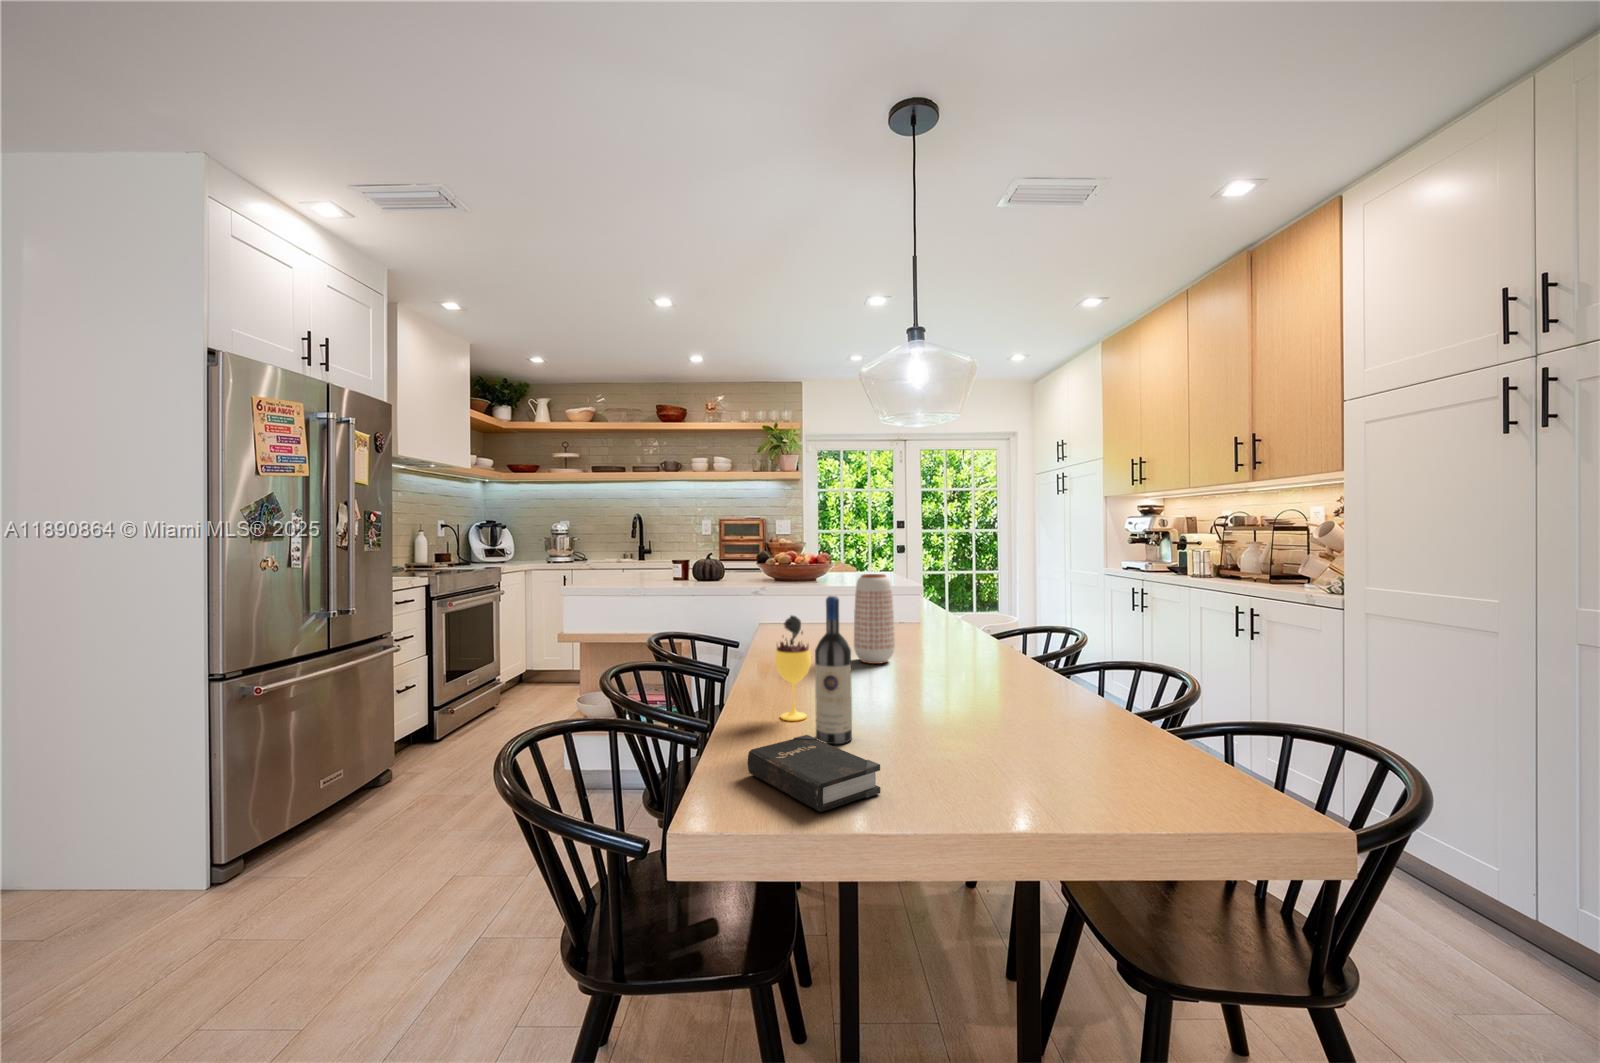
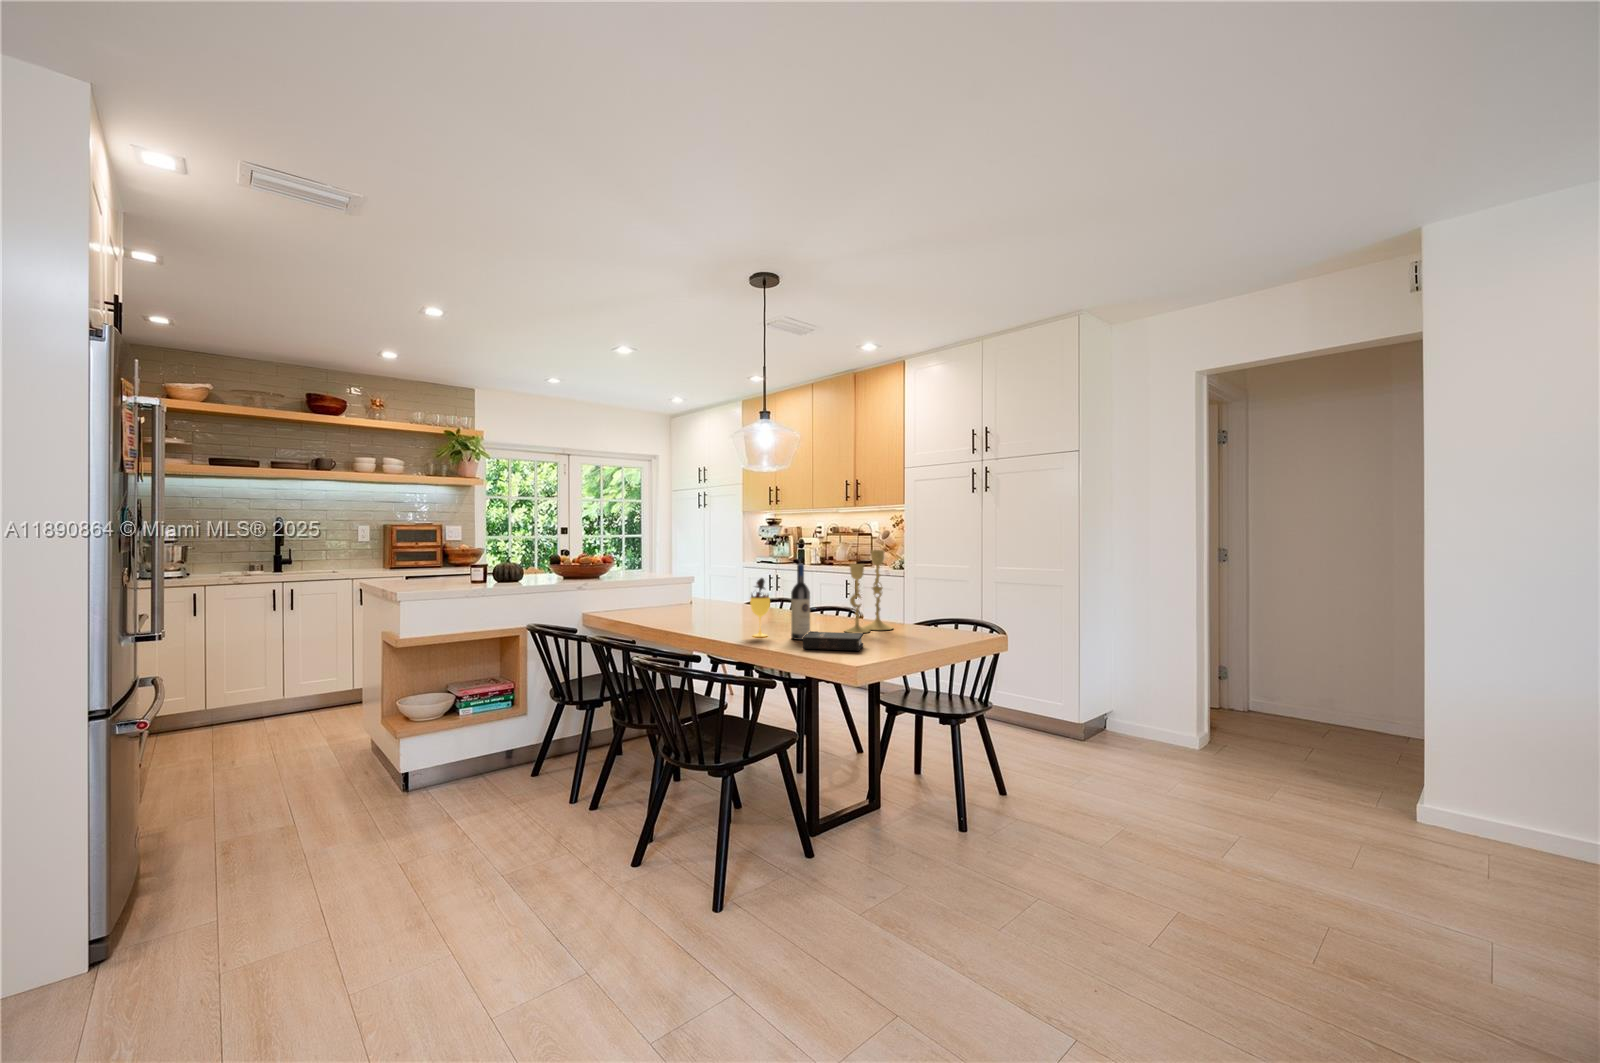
candlestick: none [960,570,1090,747] -> present [845,550,893,633]
vase: present [854,574,895,664] -> none [712,560,739,618]

